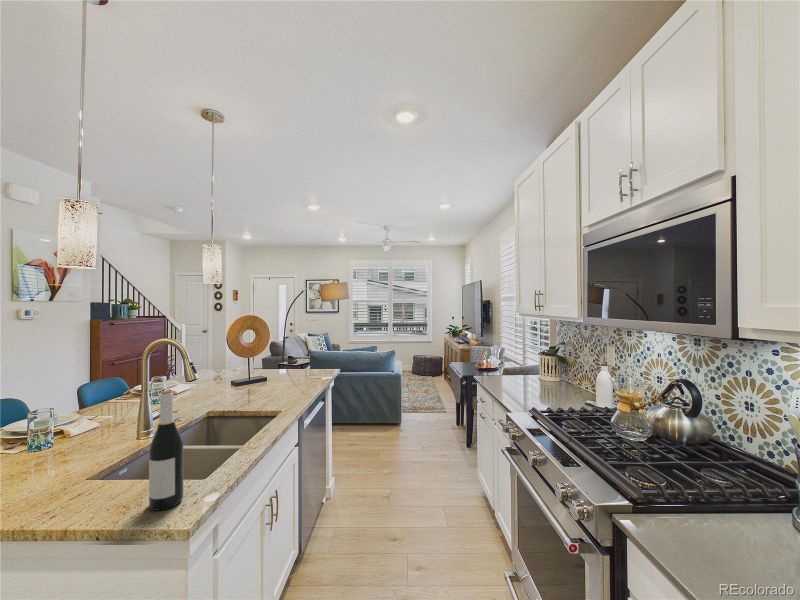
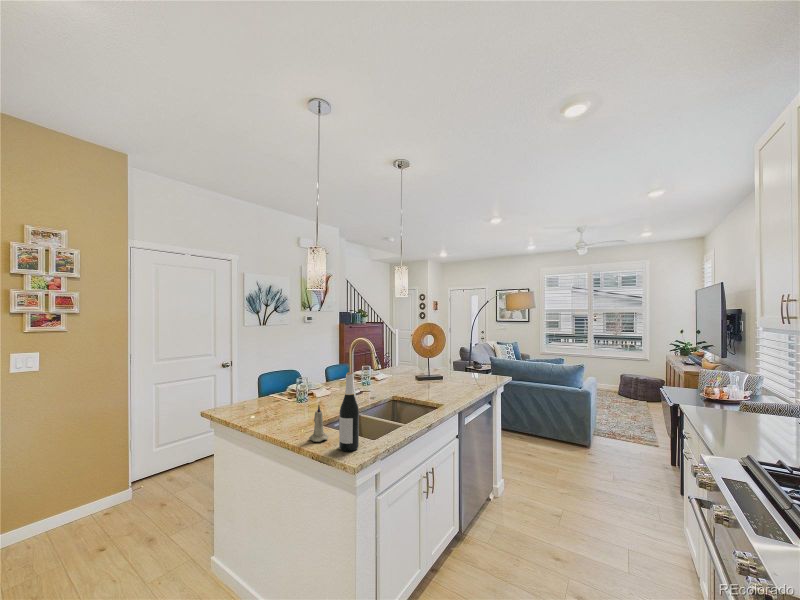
candle: none [82,448,122,510] -> present [309,405,328,442]

